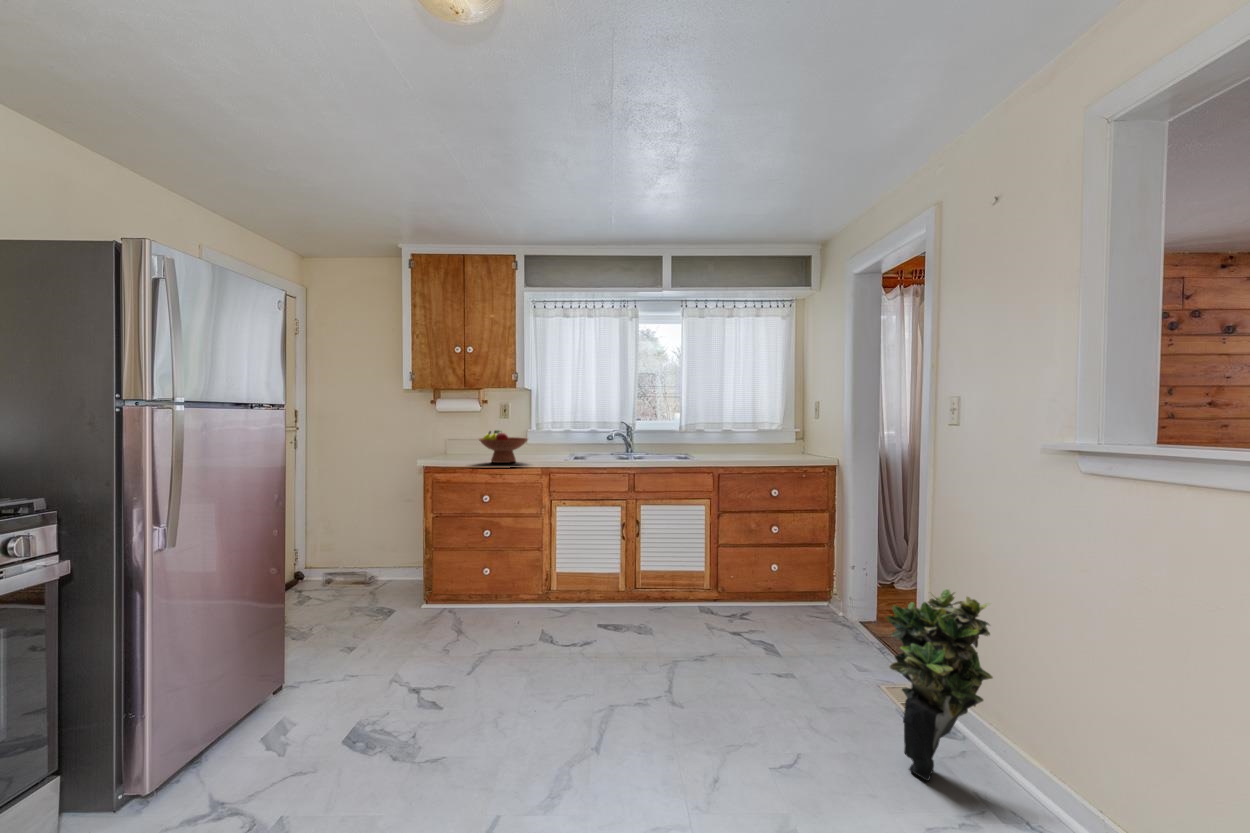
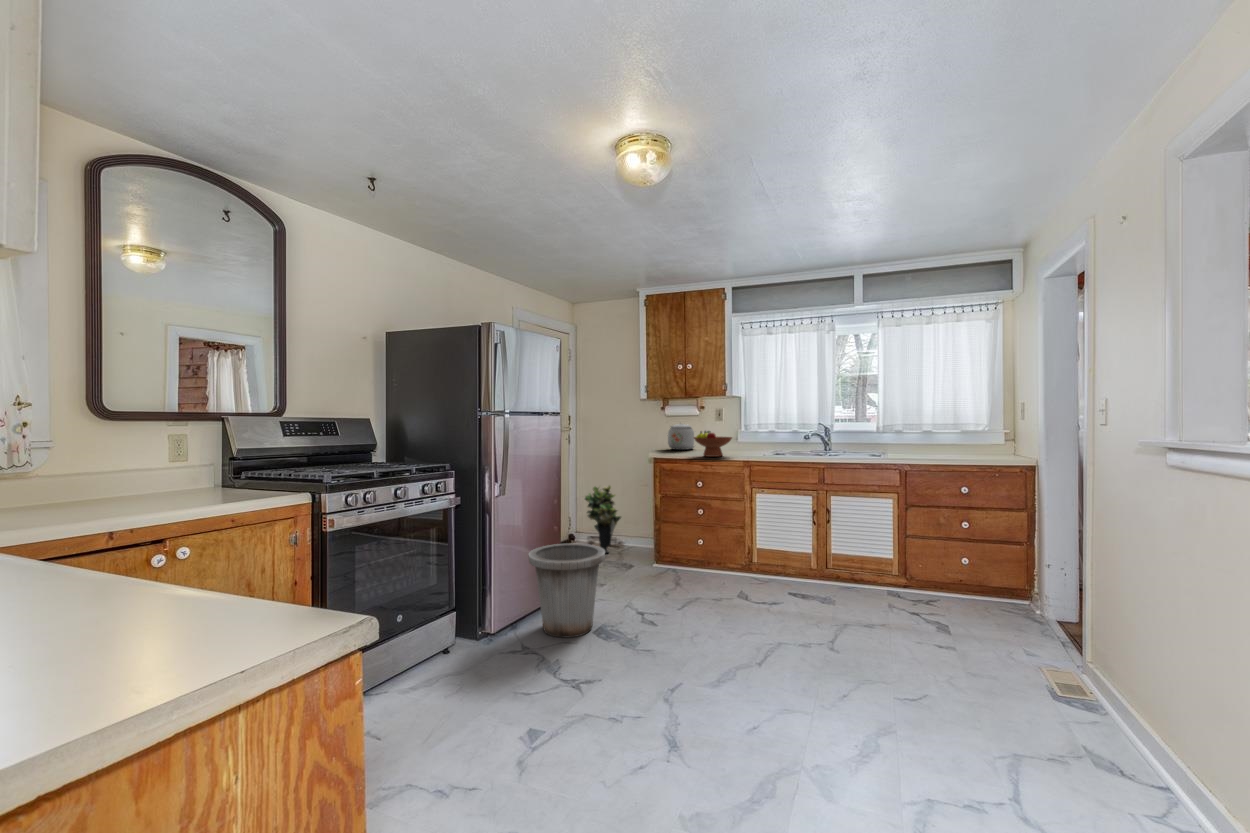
kettle: none [433,419,479,453] -> present [667,423,696,450]
potted plant: present [886,589,993,781] -> present [585,486,621,553]
trash can: none [214,610,361,783] -> present [529,543,605,638]

